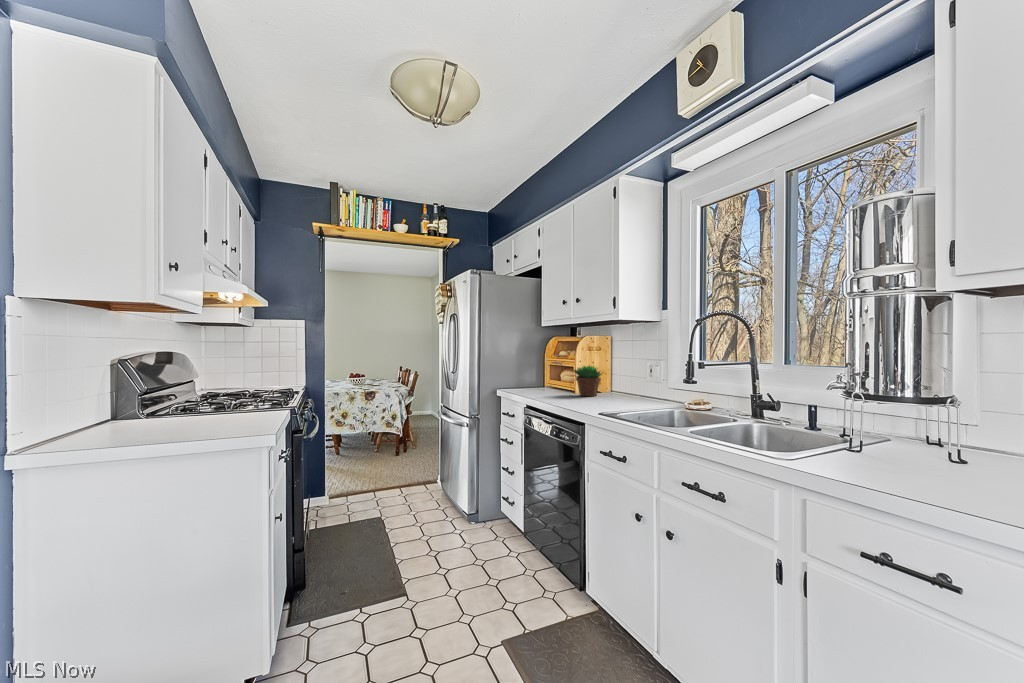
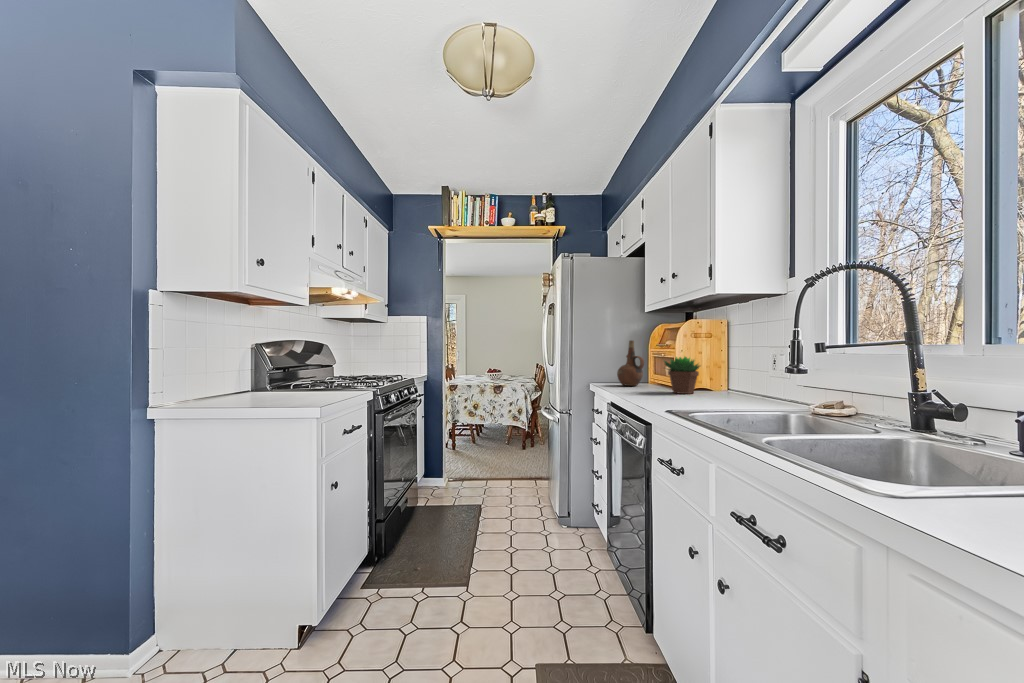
ceramic pitcher: none [525,350,548,390] -> present [617,340,644,386]

